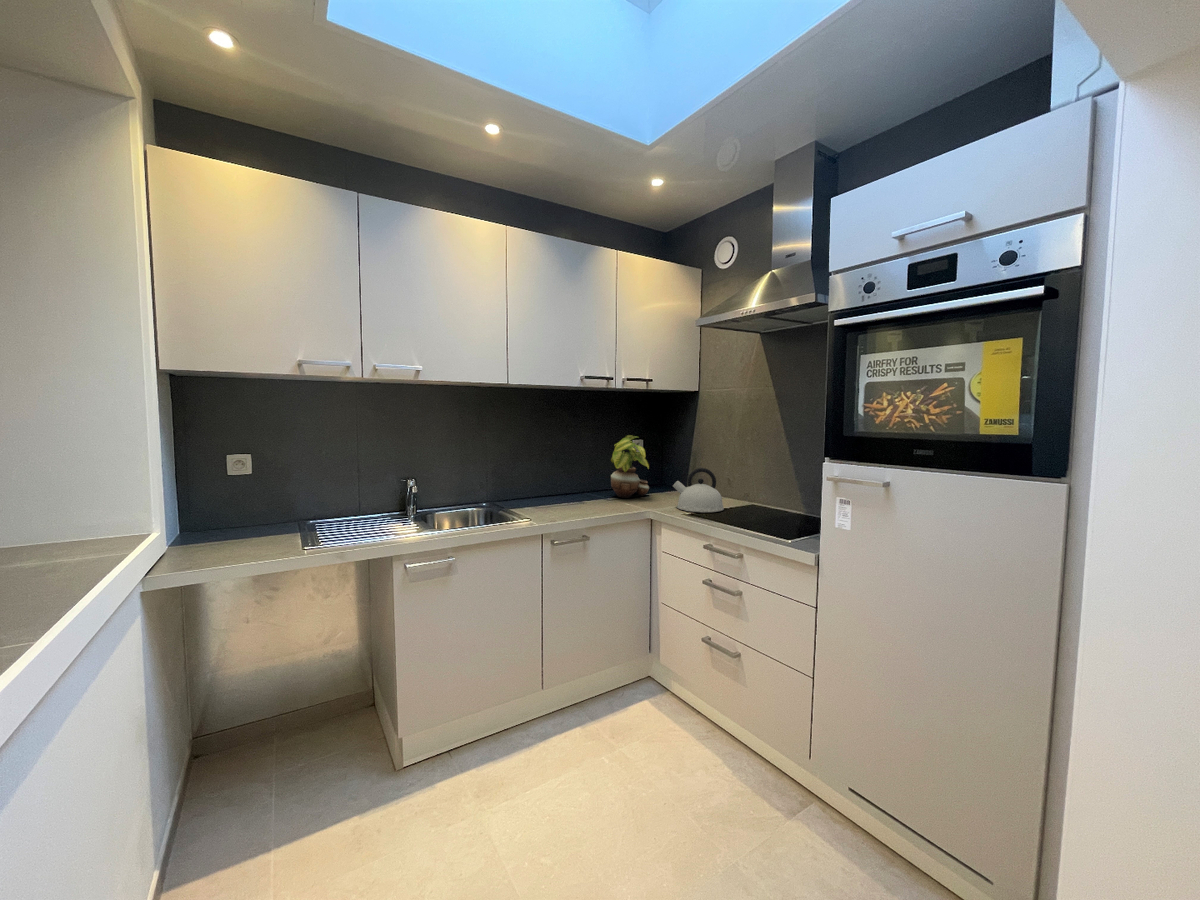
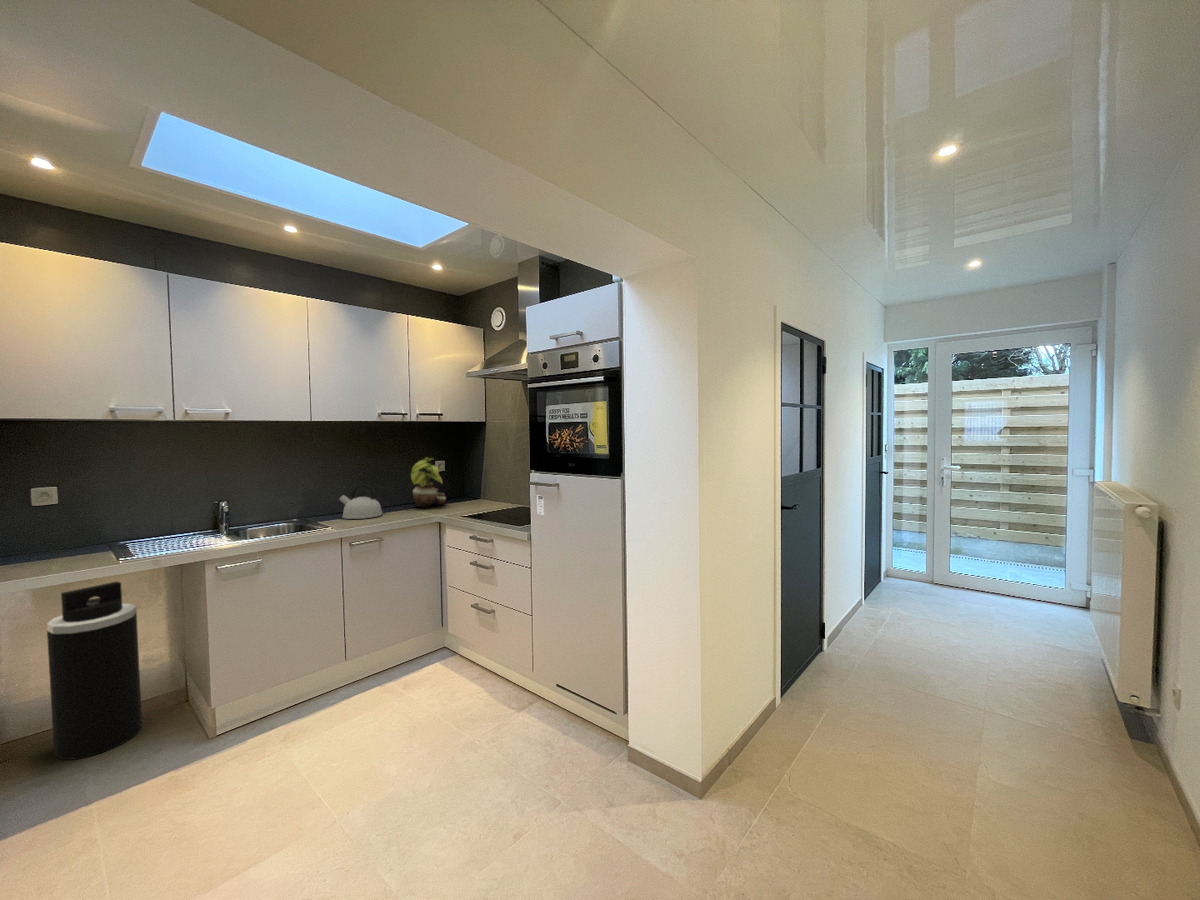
kettle: present [673,468,724,512] -> present [339,484,382,519]
trash can: none [236,569,328,777] -> present [47,582,142,760]

